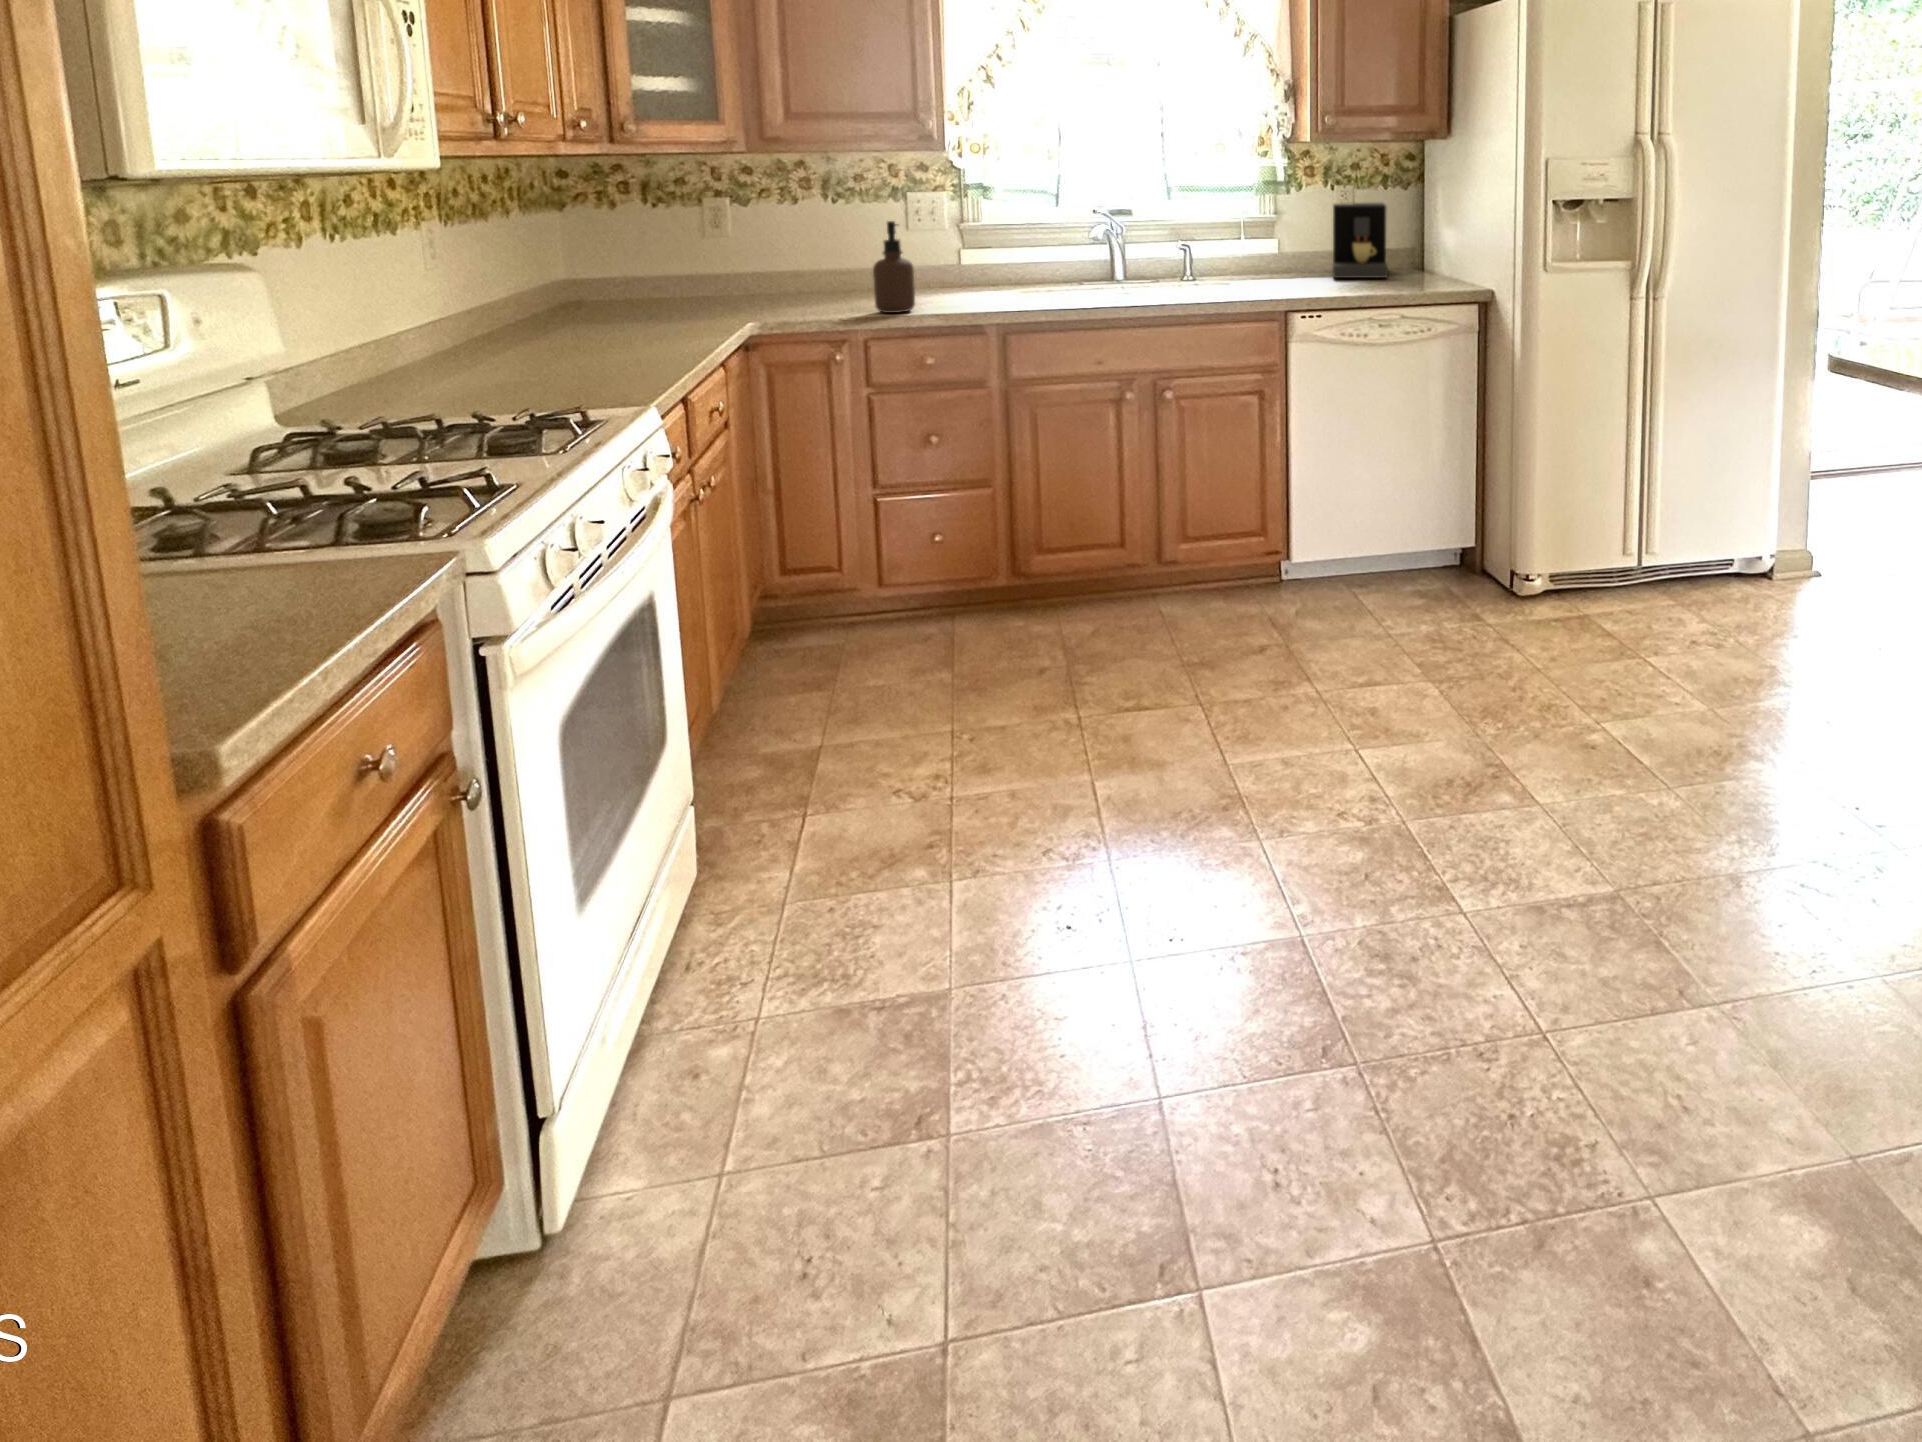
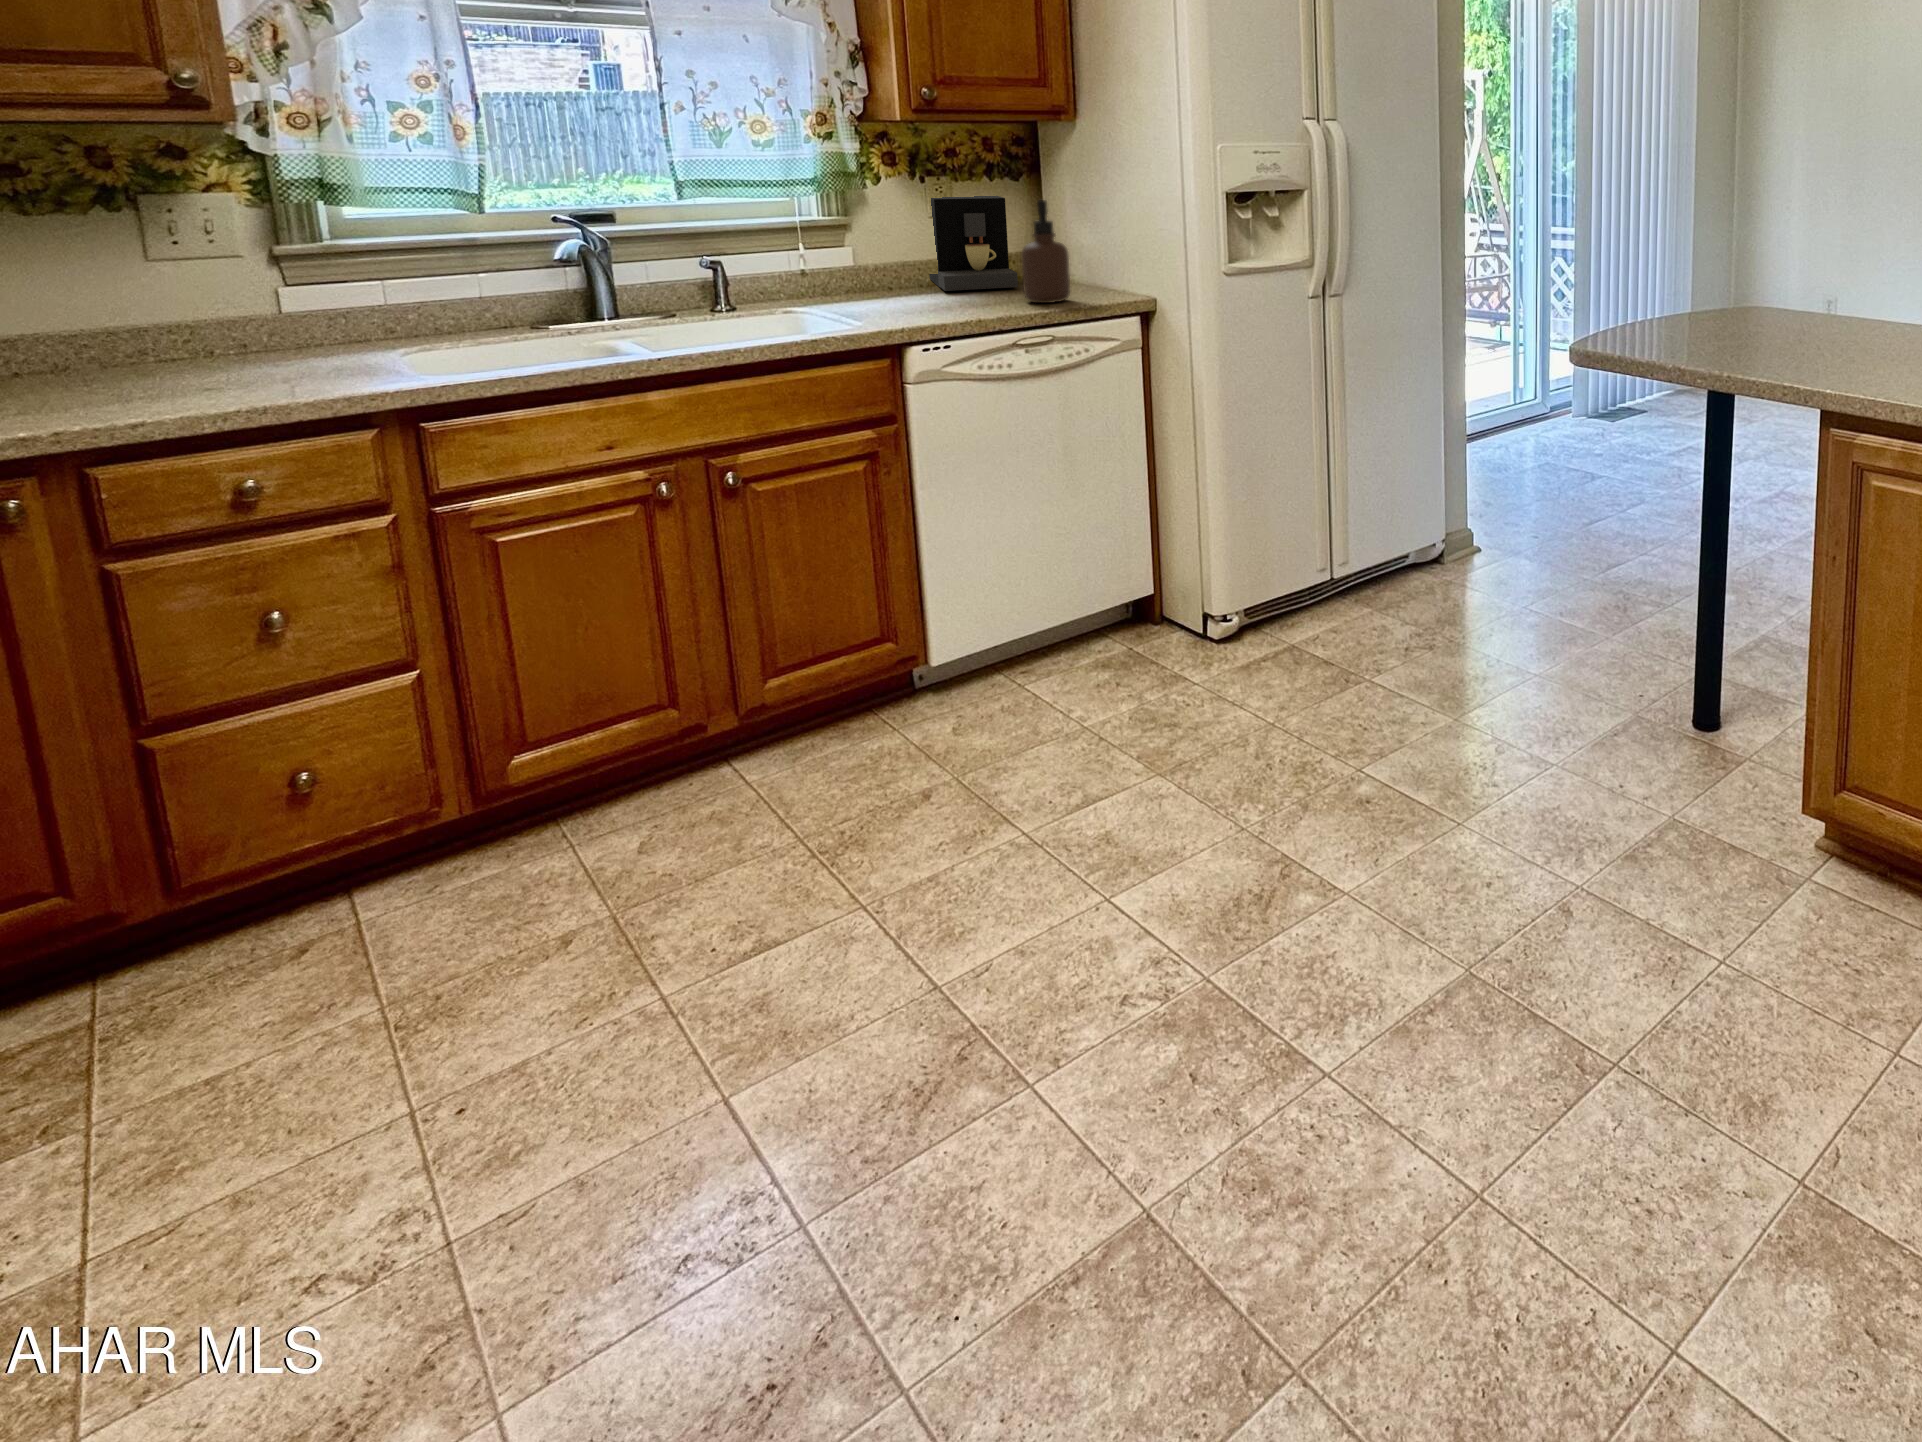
soap dispenser: present [873,221,915,313] -> present [1022,200,1070,303]

